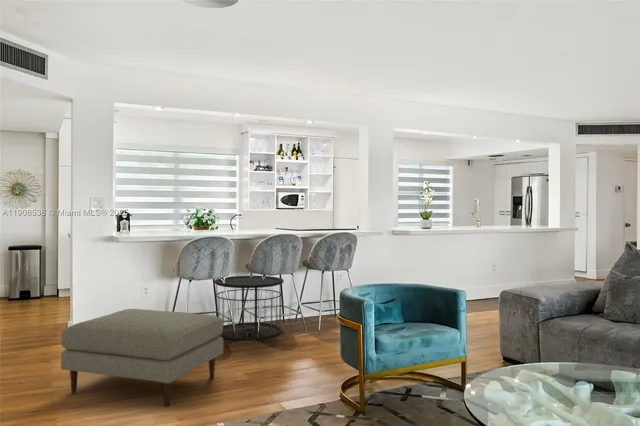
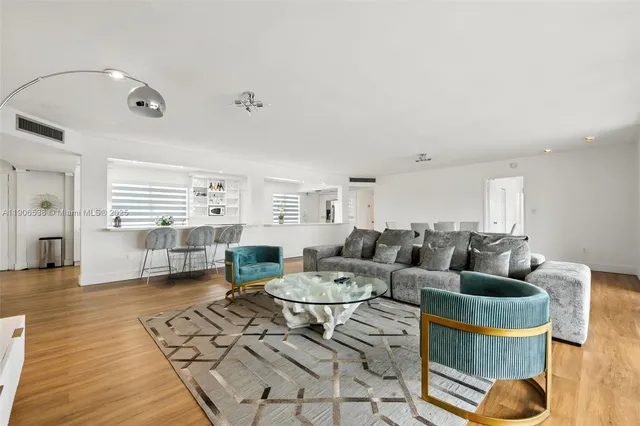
ottoman: present [61,309,223,406] -> none [72,264,168,308]

